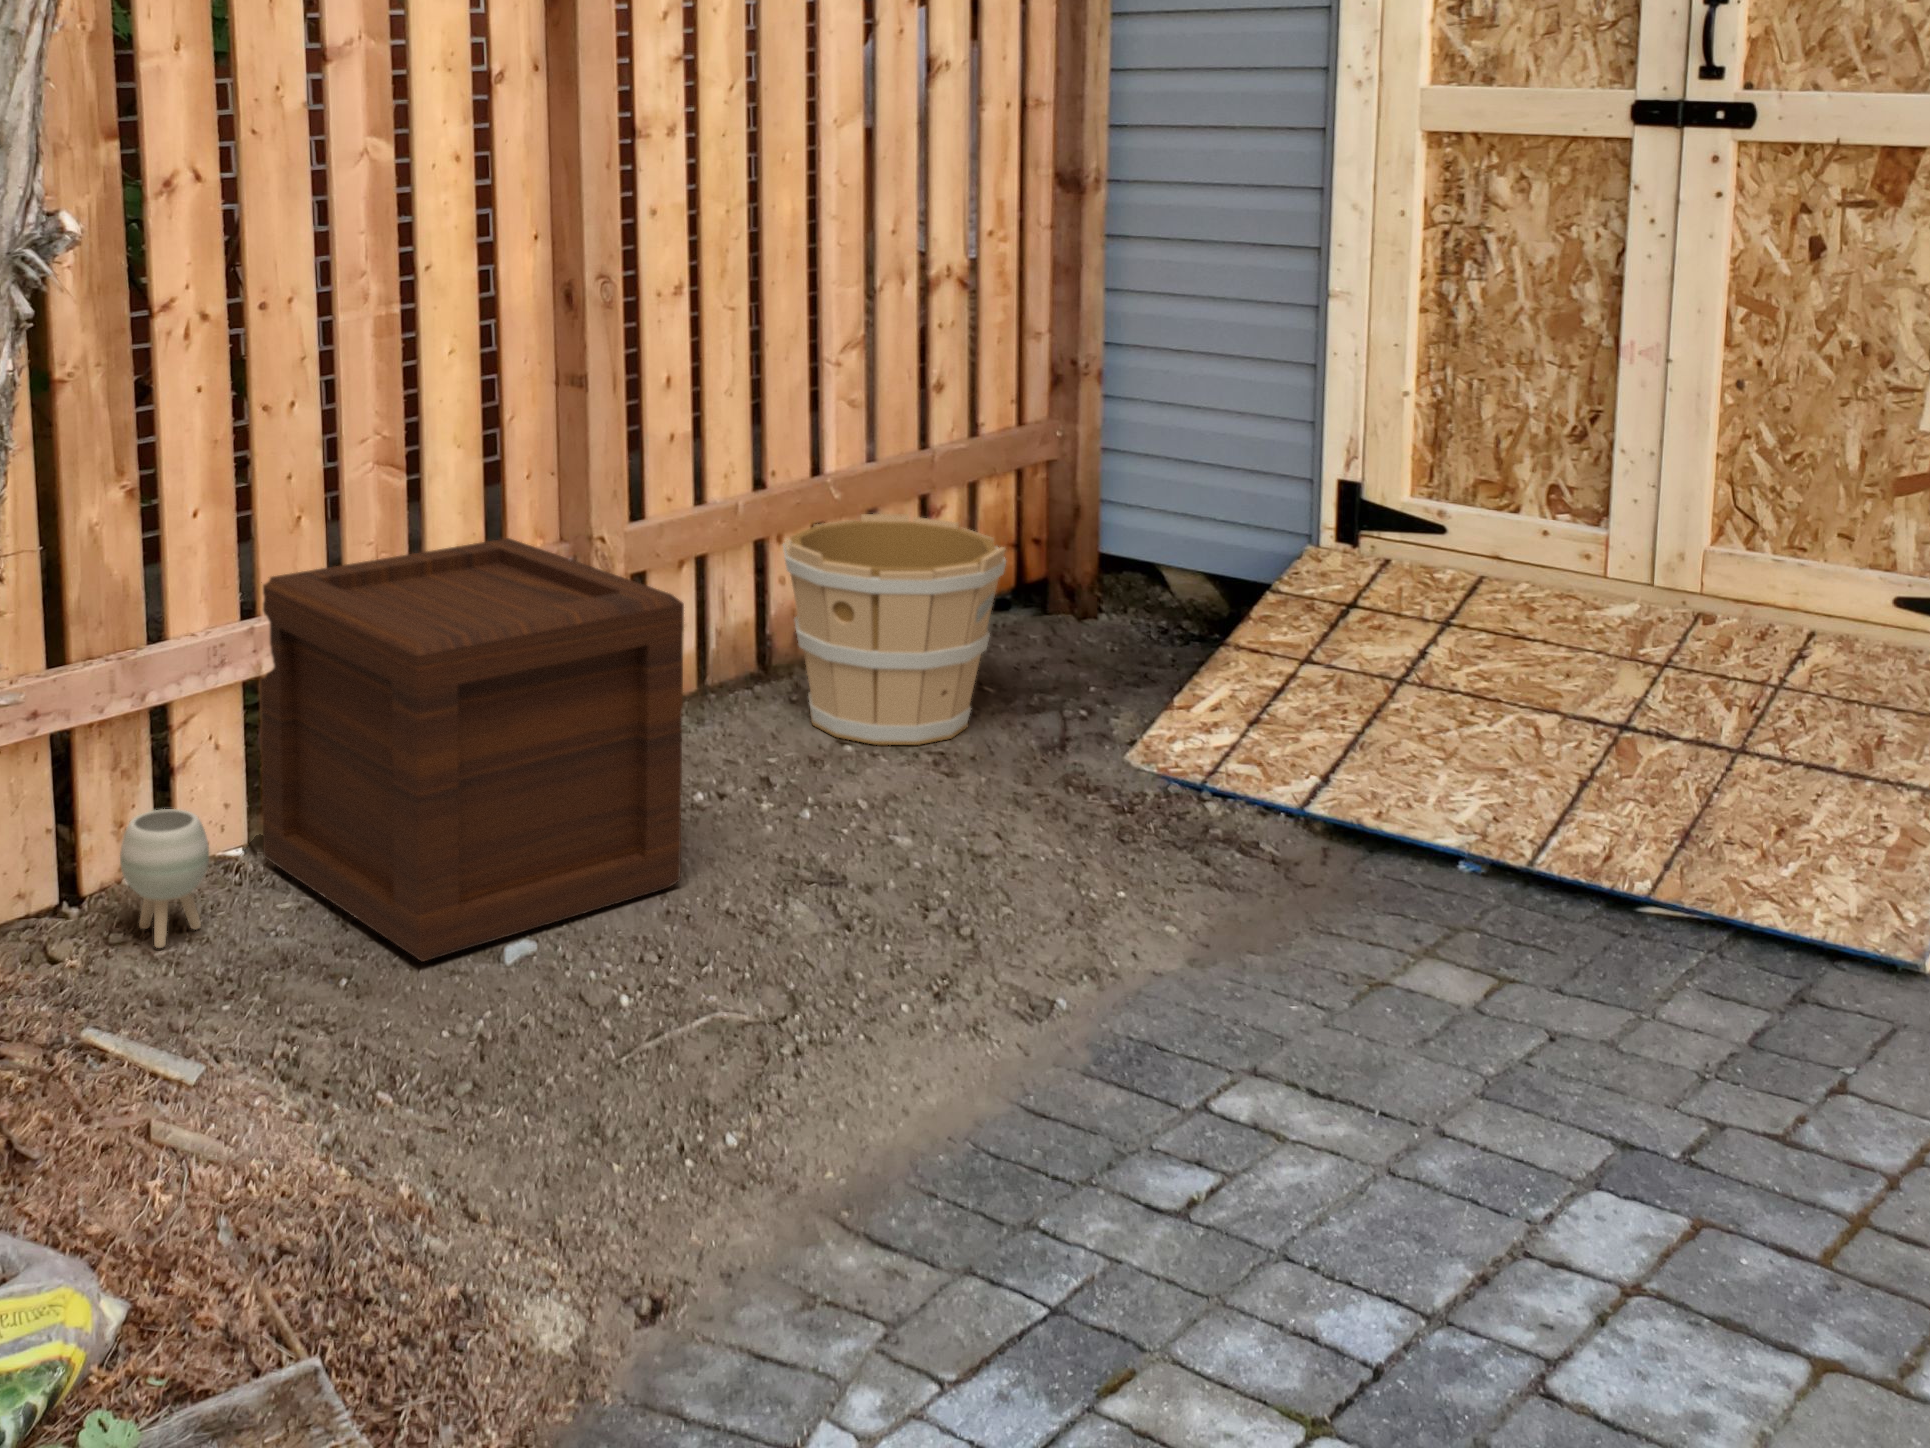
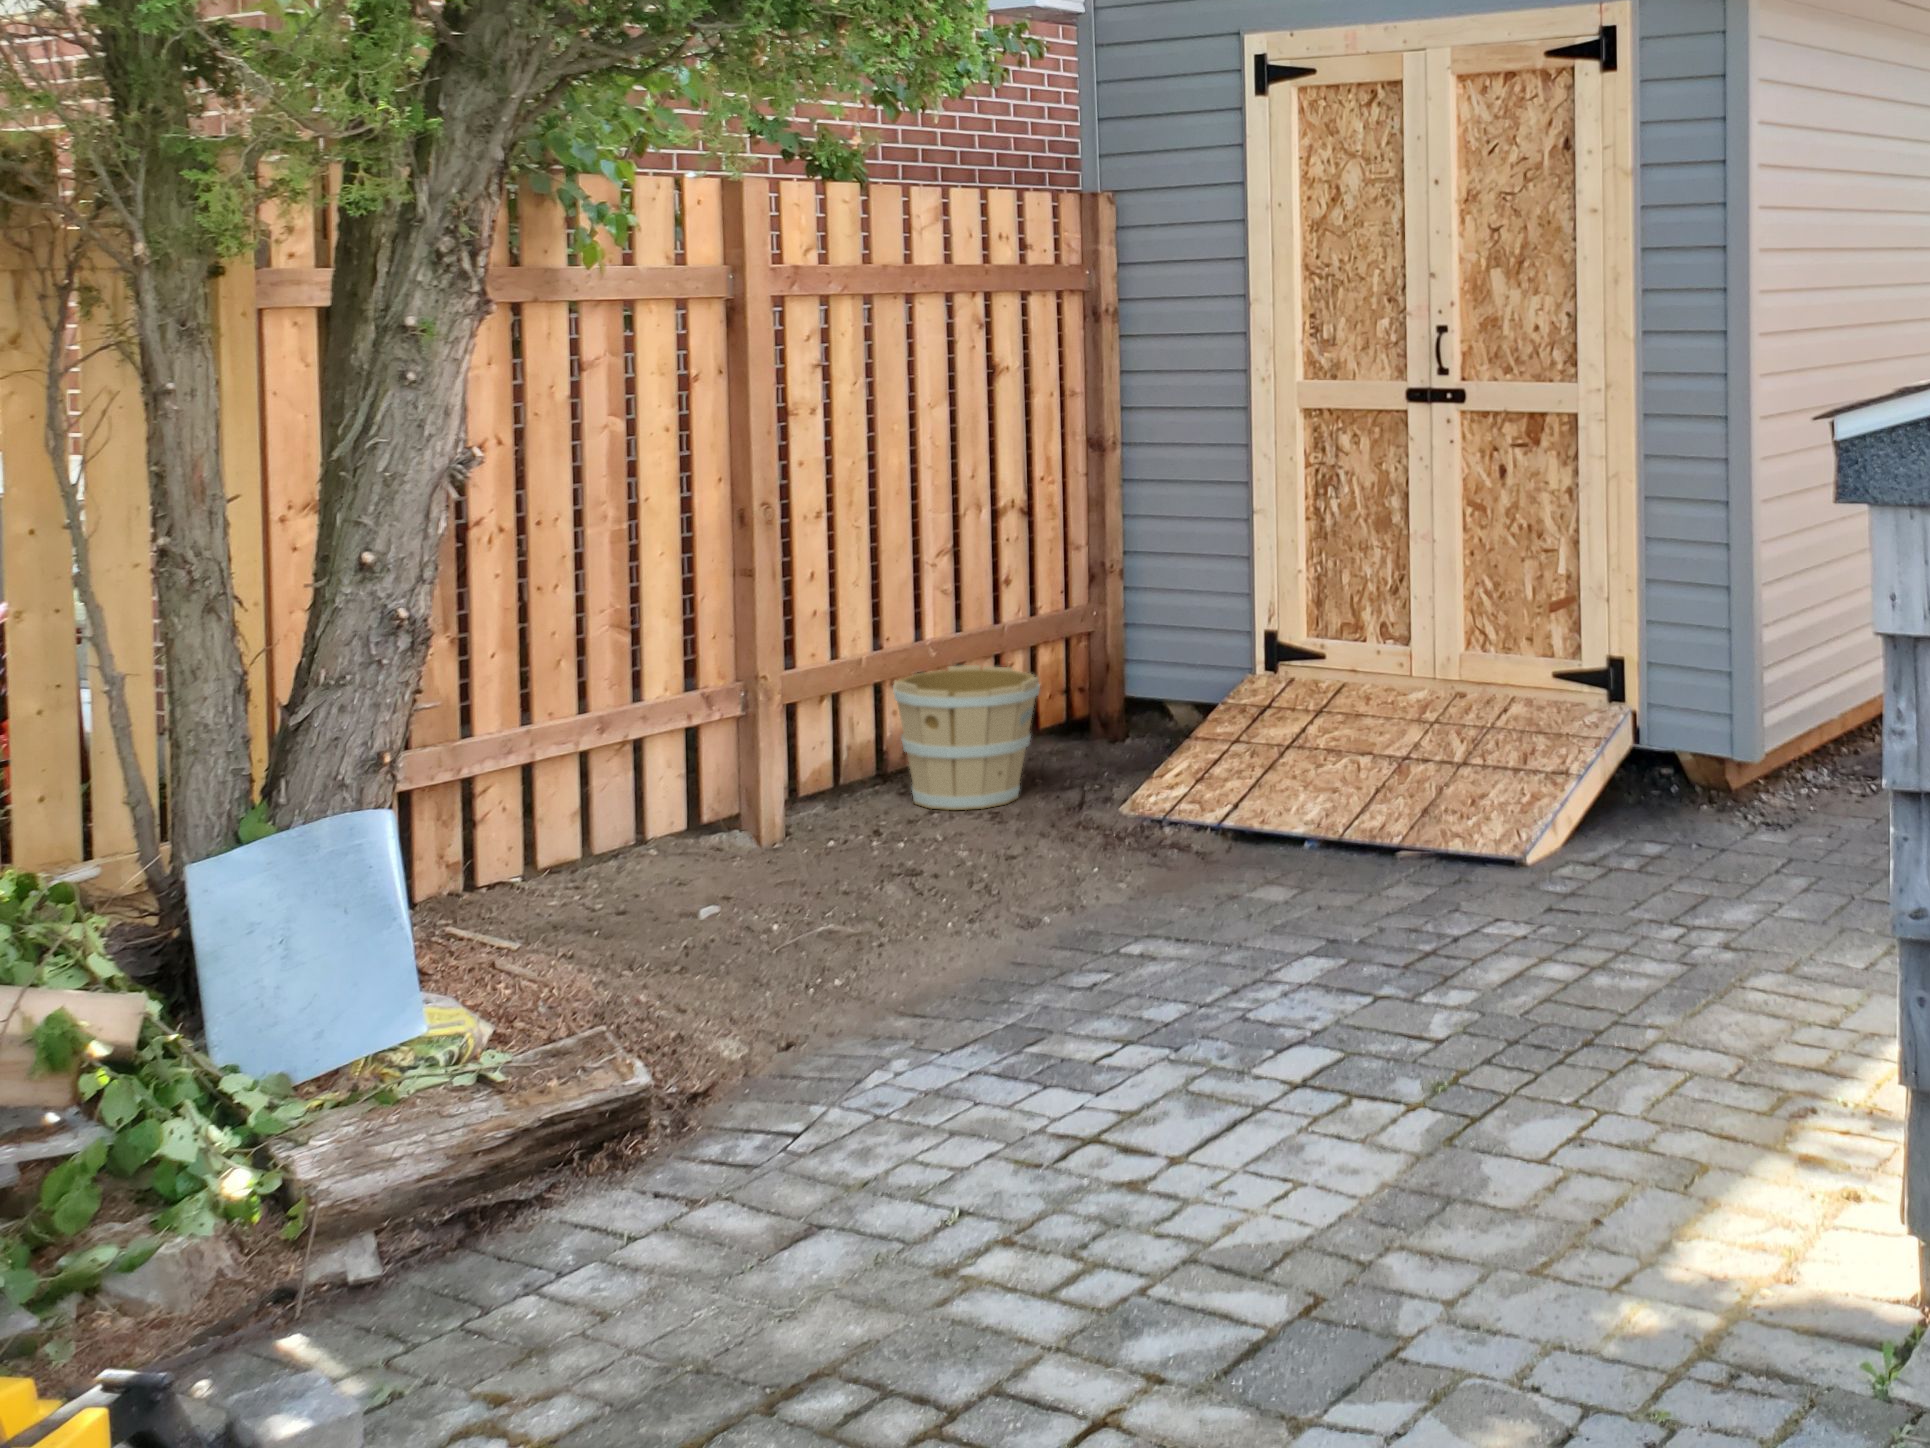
wooden crate: present [260,538,684,962] -> none [536,675,820,922]
planter: present [120,809,209,948] -> none [446,844,506,931]

